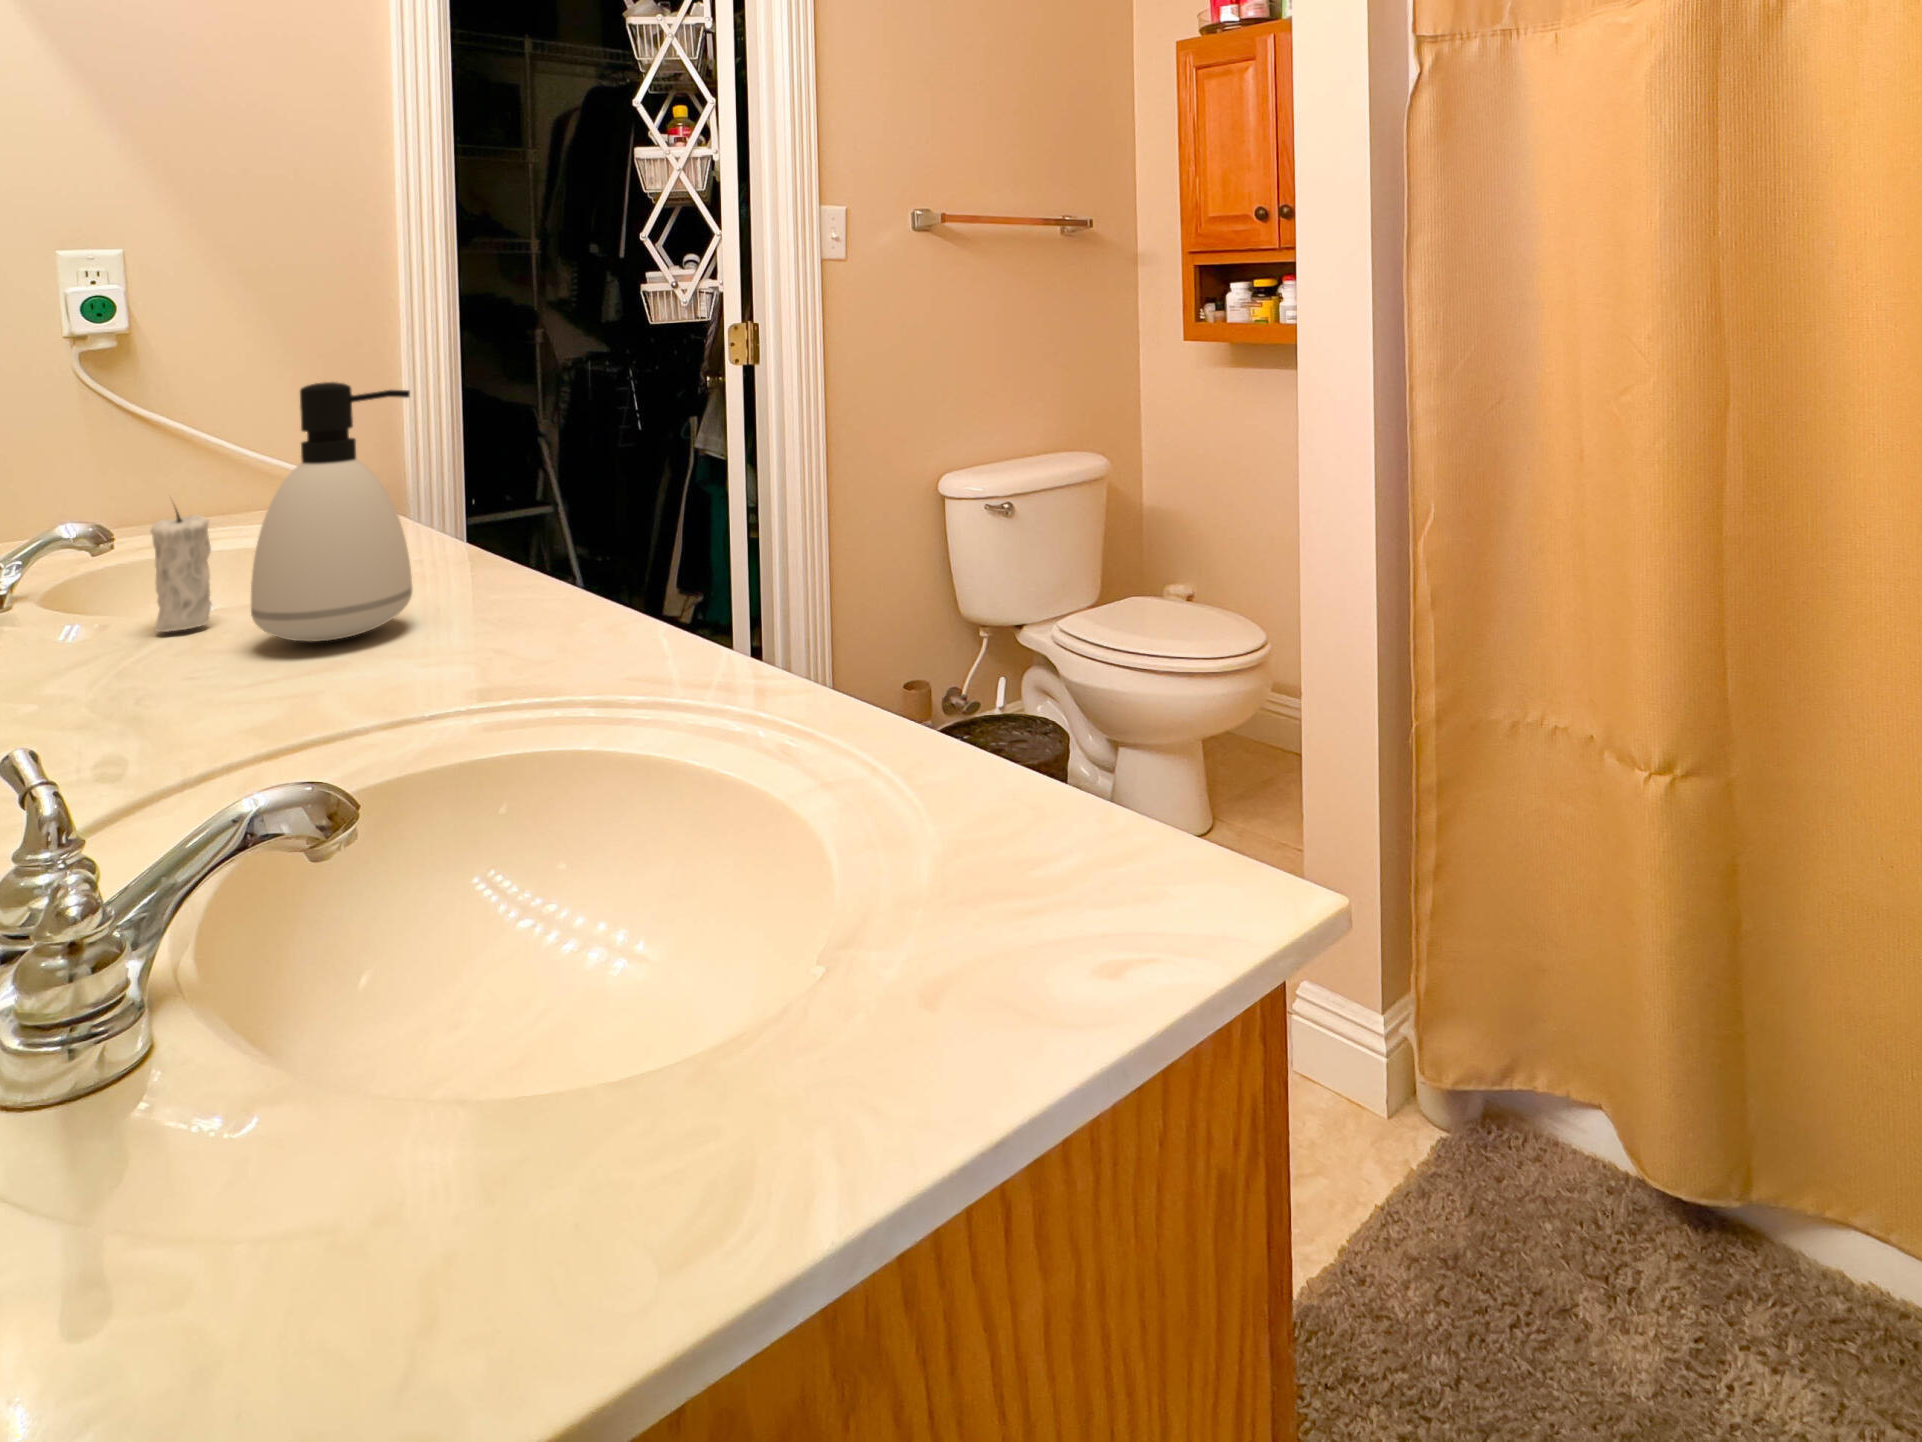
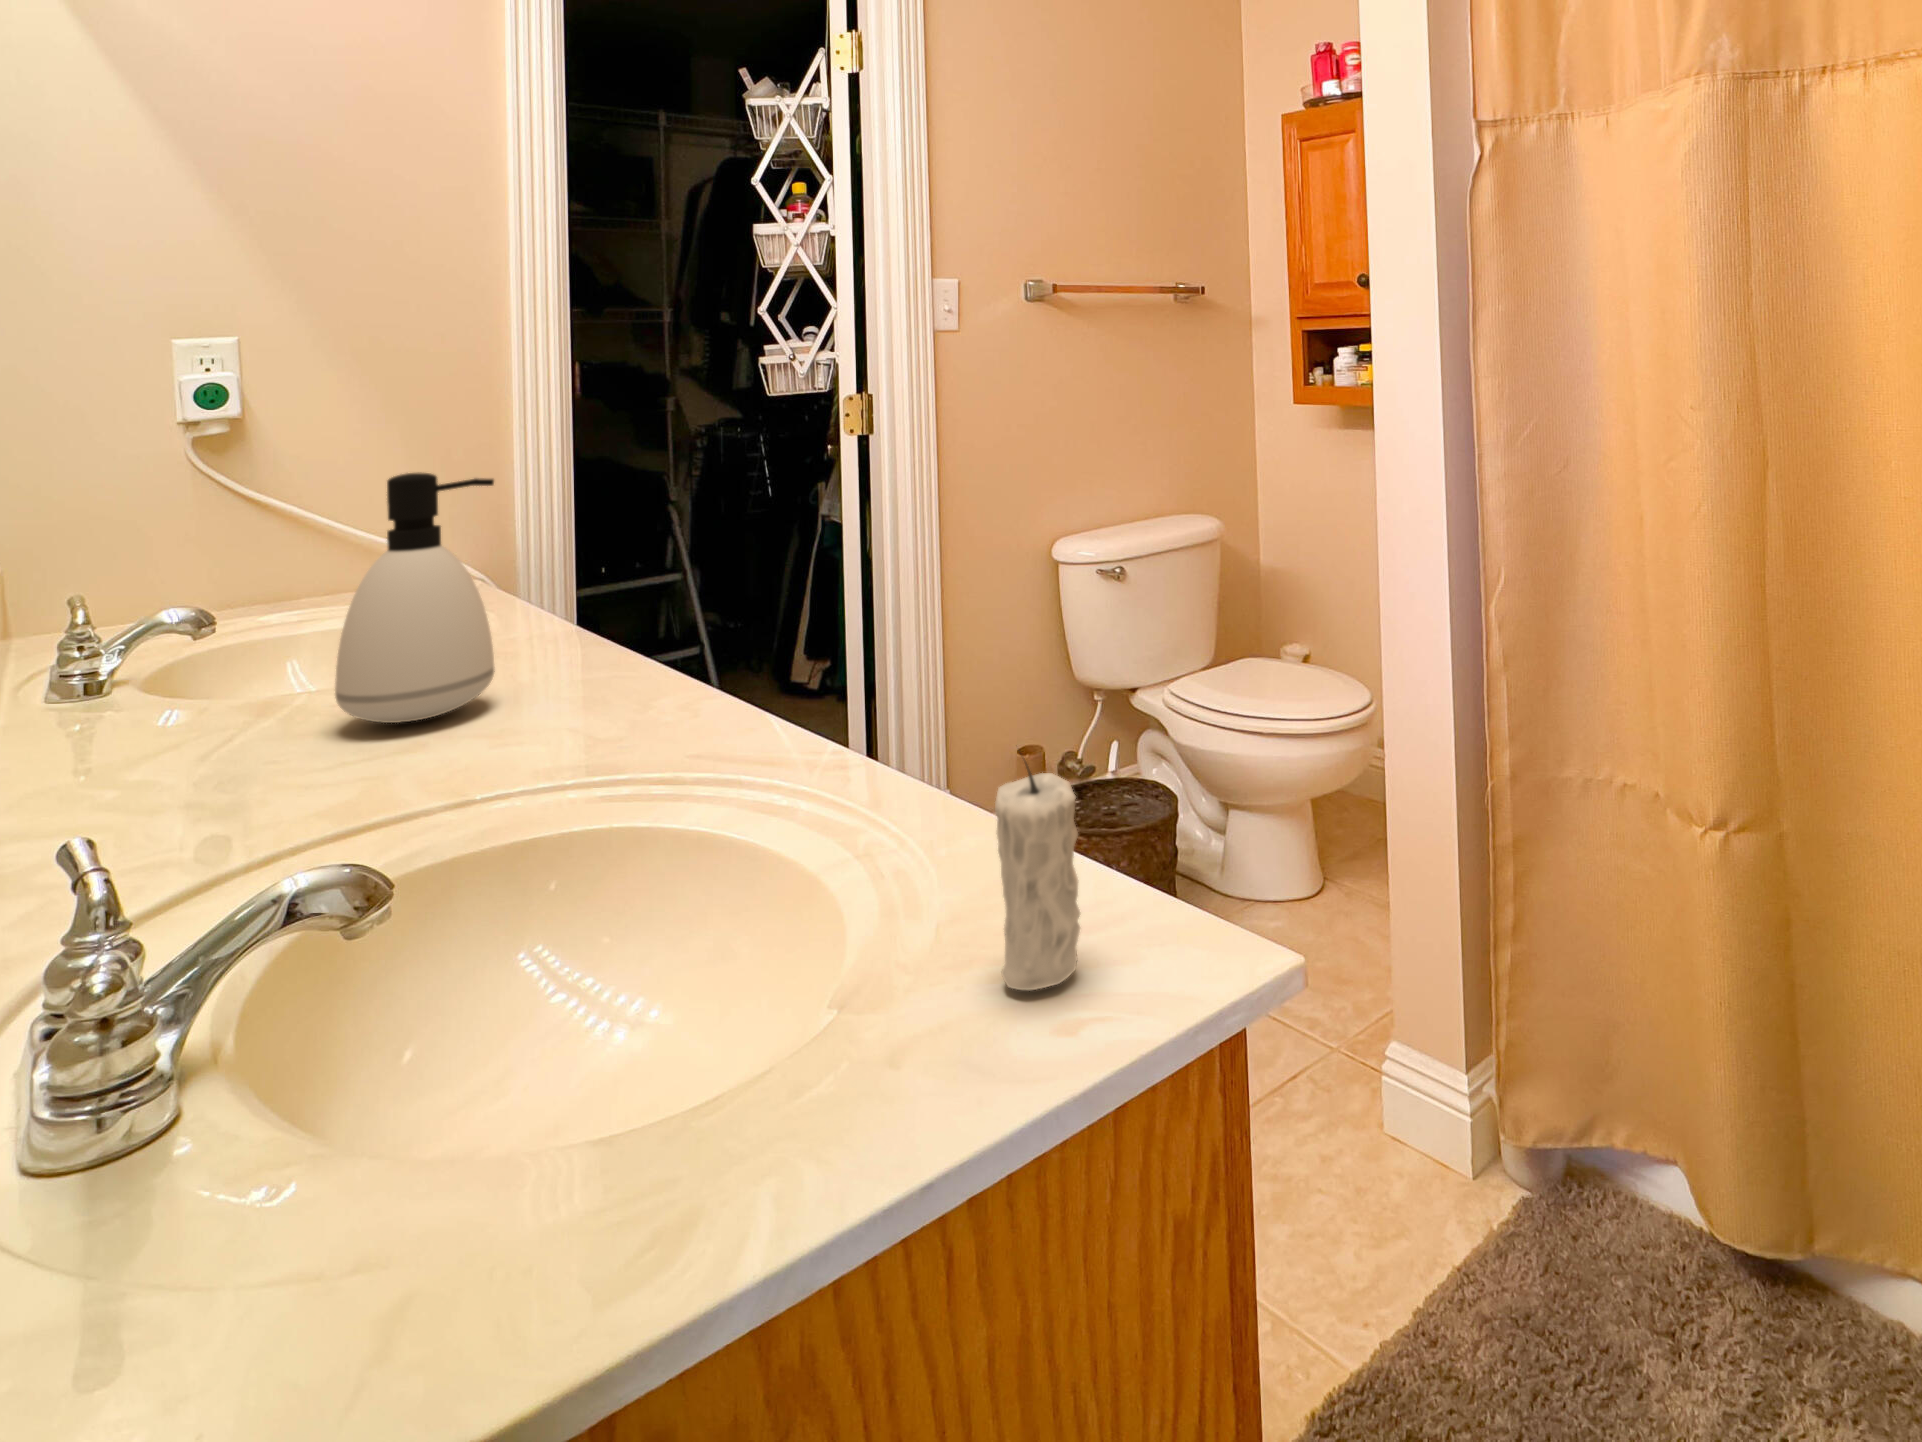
candle: present [151,508,212,632] -> present [995,750,1080,991]

